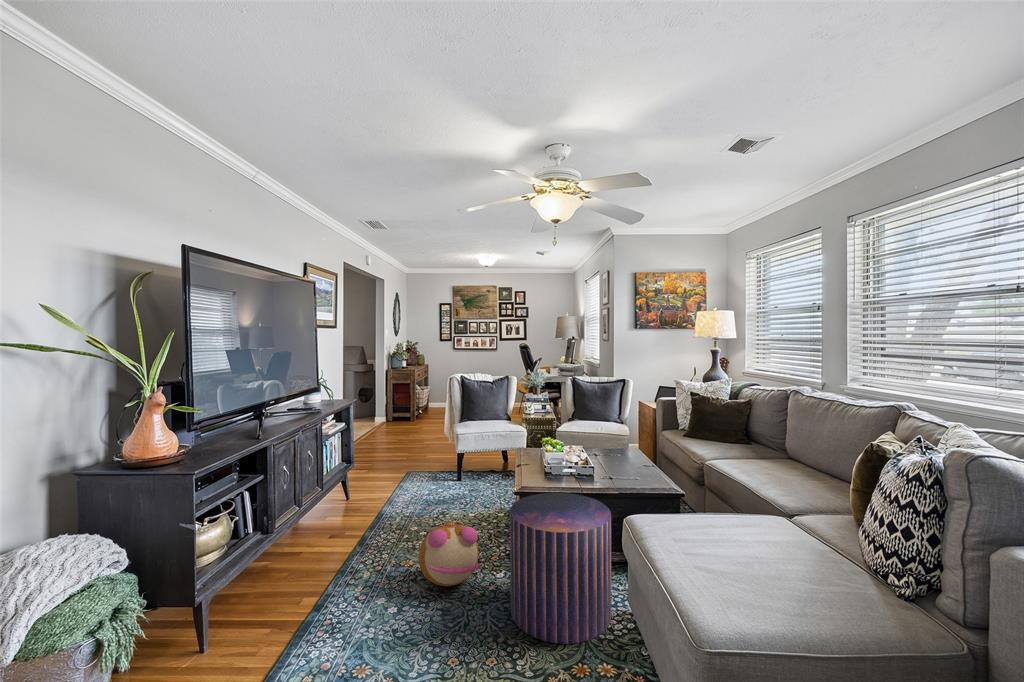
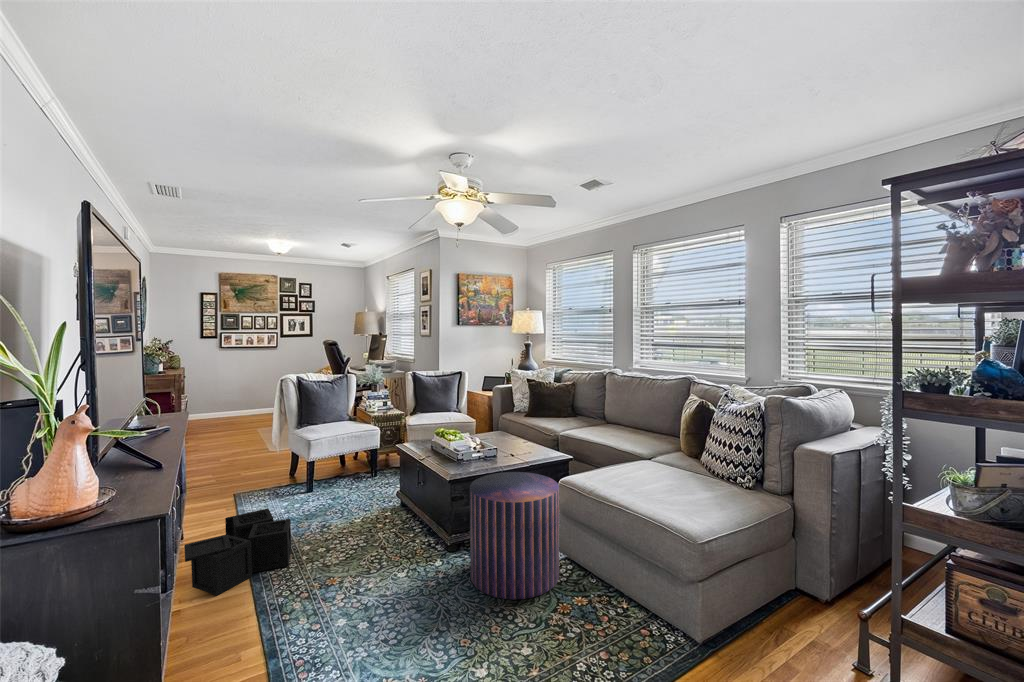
storage bin: none [314,486,411,548] -> present [184,509,291,595]
plush toy: present [418,521,481,586] -> none [364,521,435,589]

